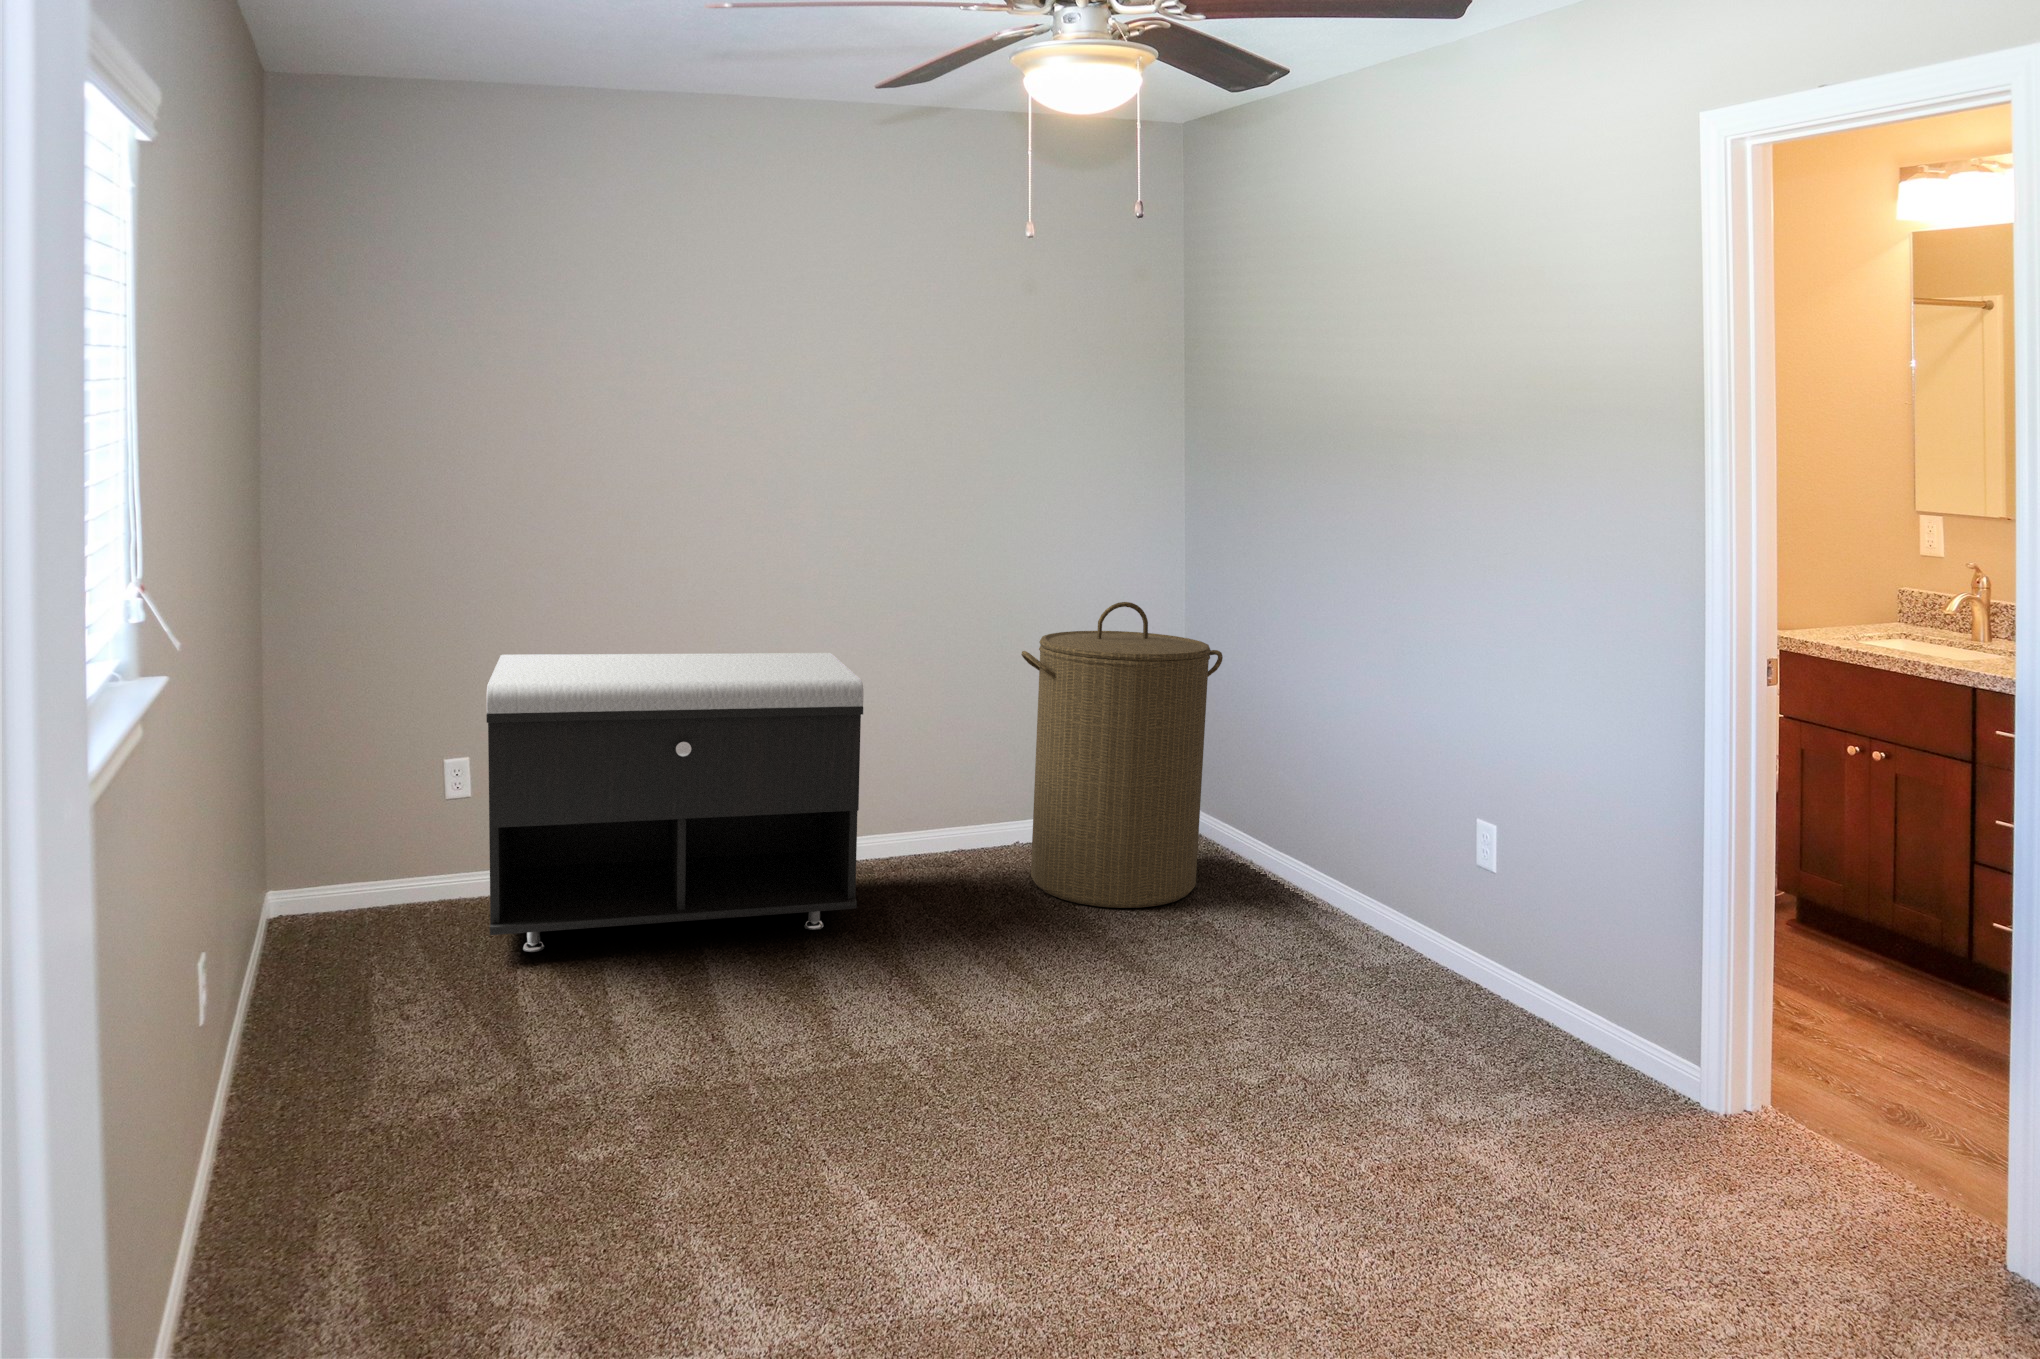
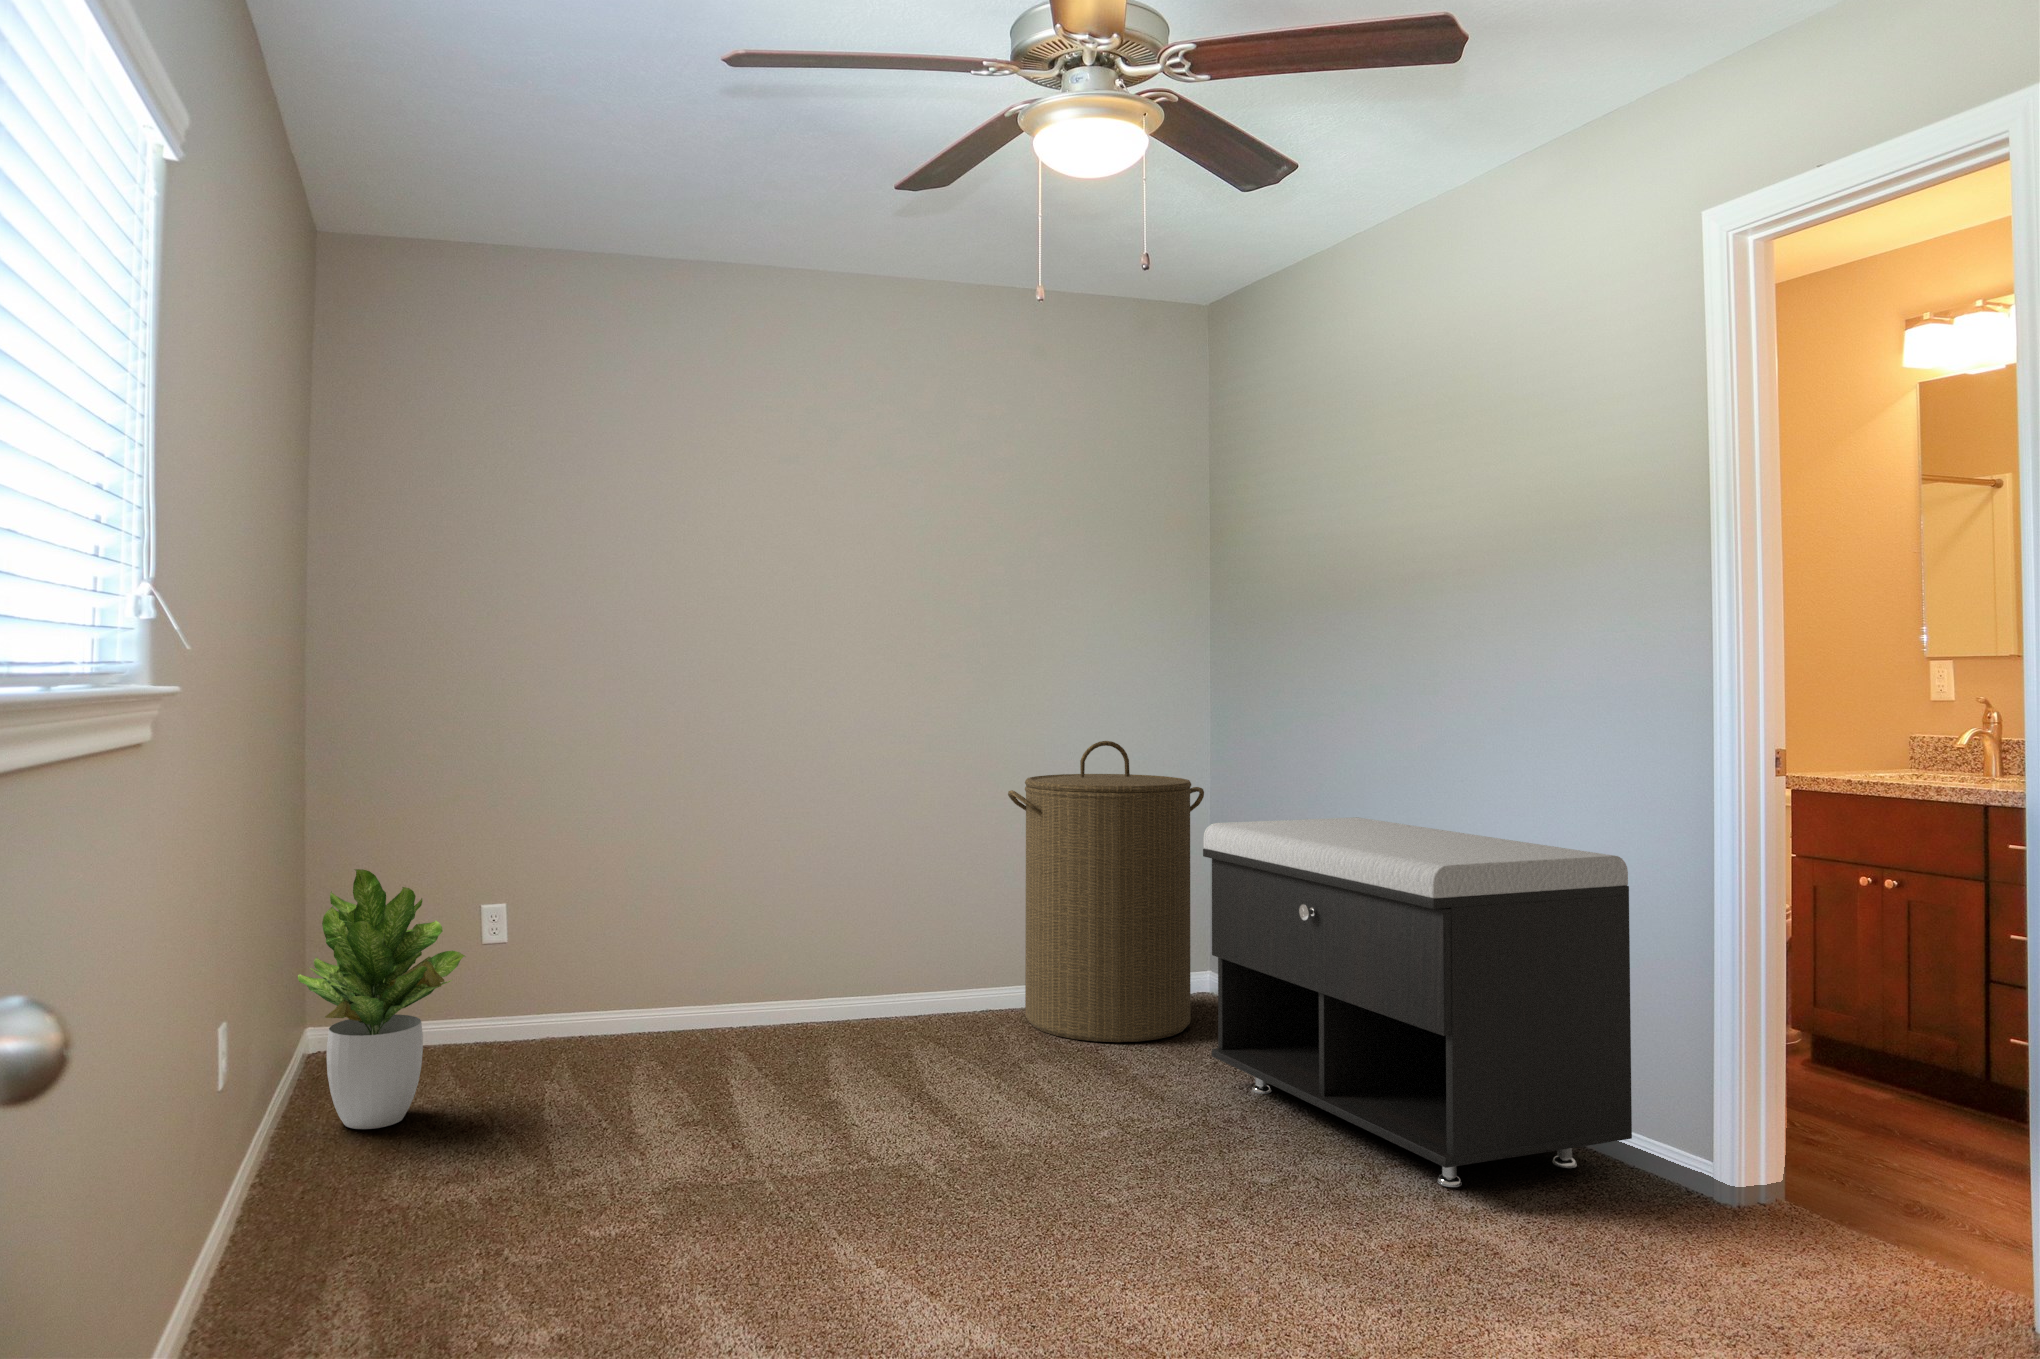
storage bench: present [486,653,863,952] -> present [1203,817,1632,1187]
potted plant: none [235,740,429,1015] -> present [298,869,466,1129]

